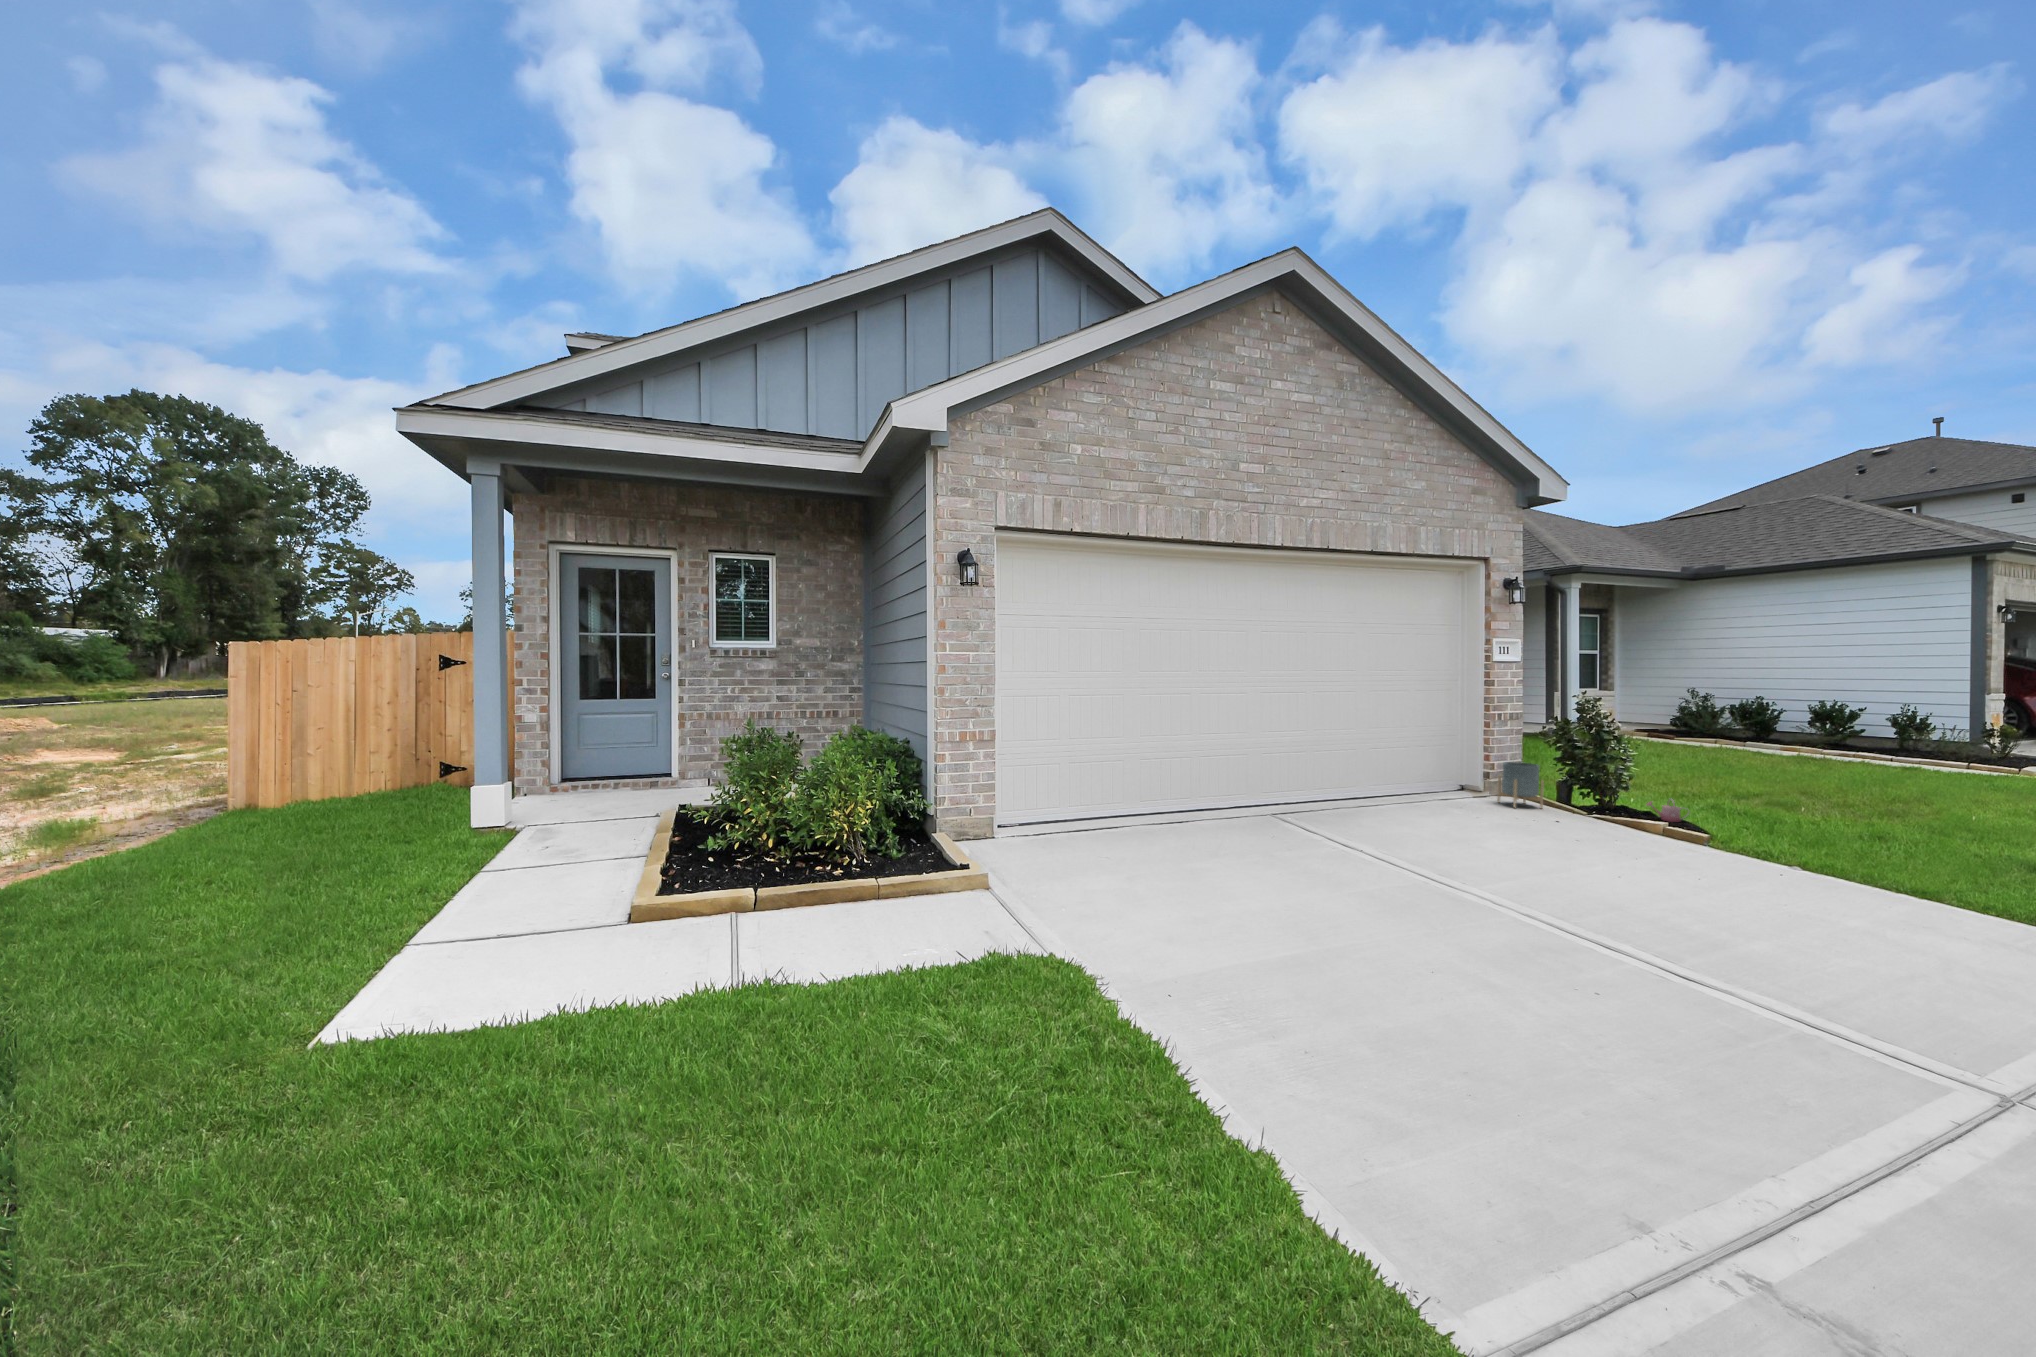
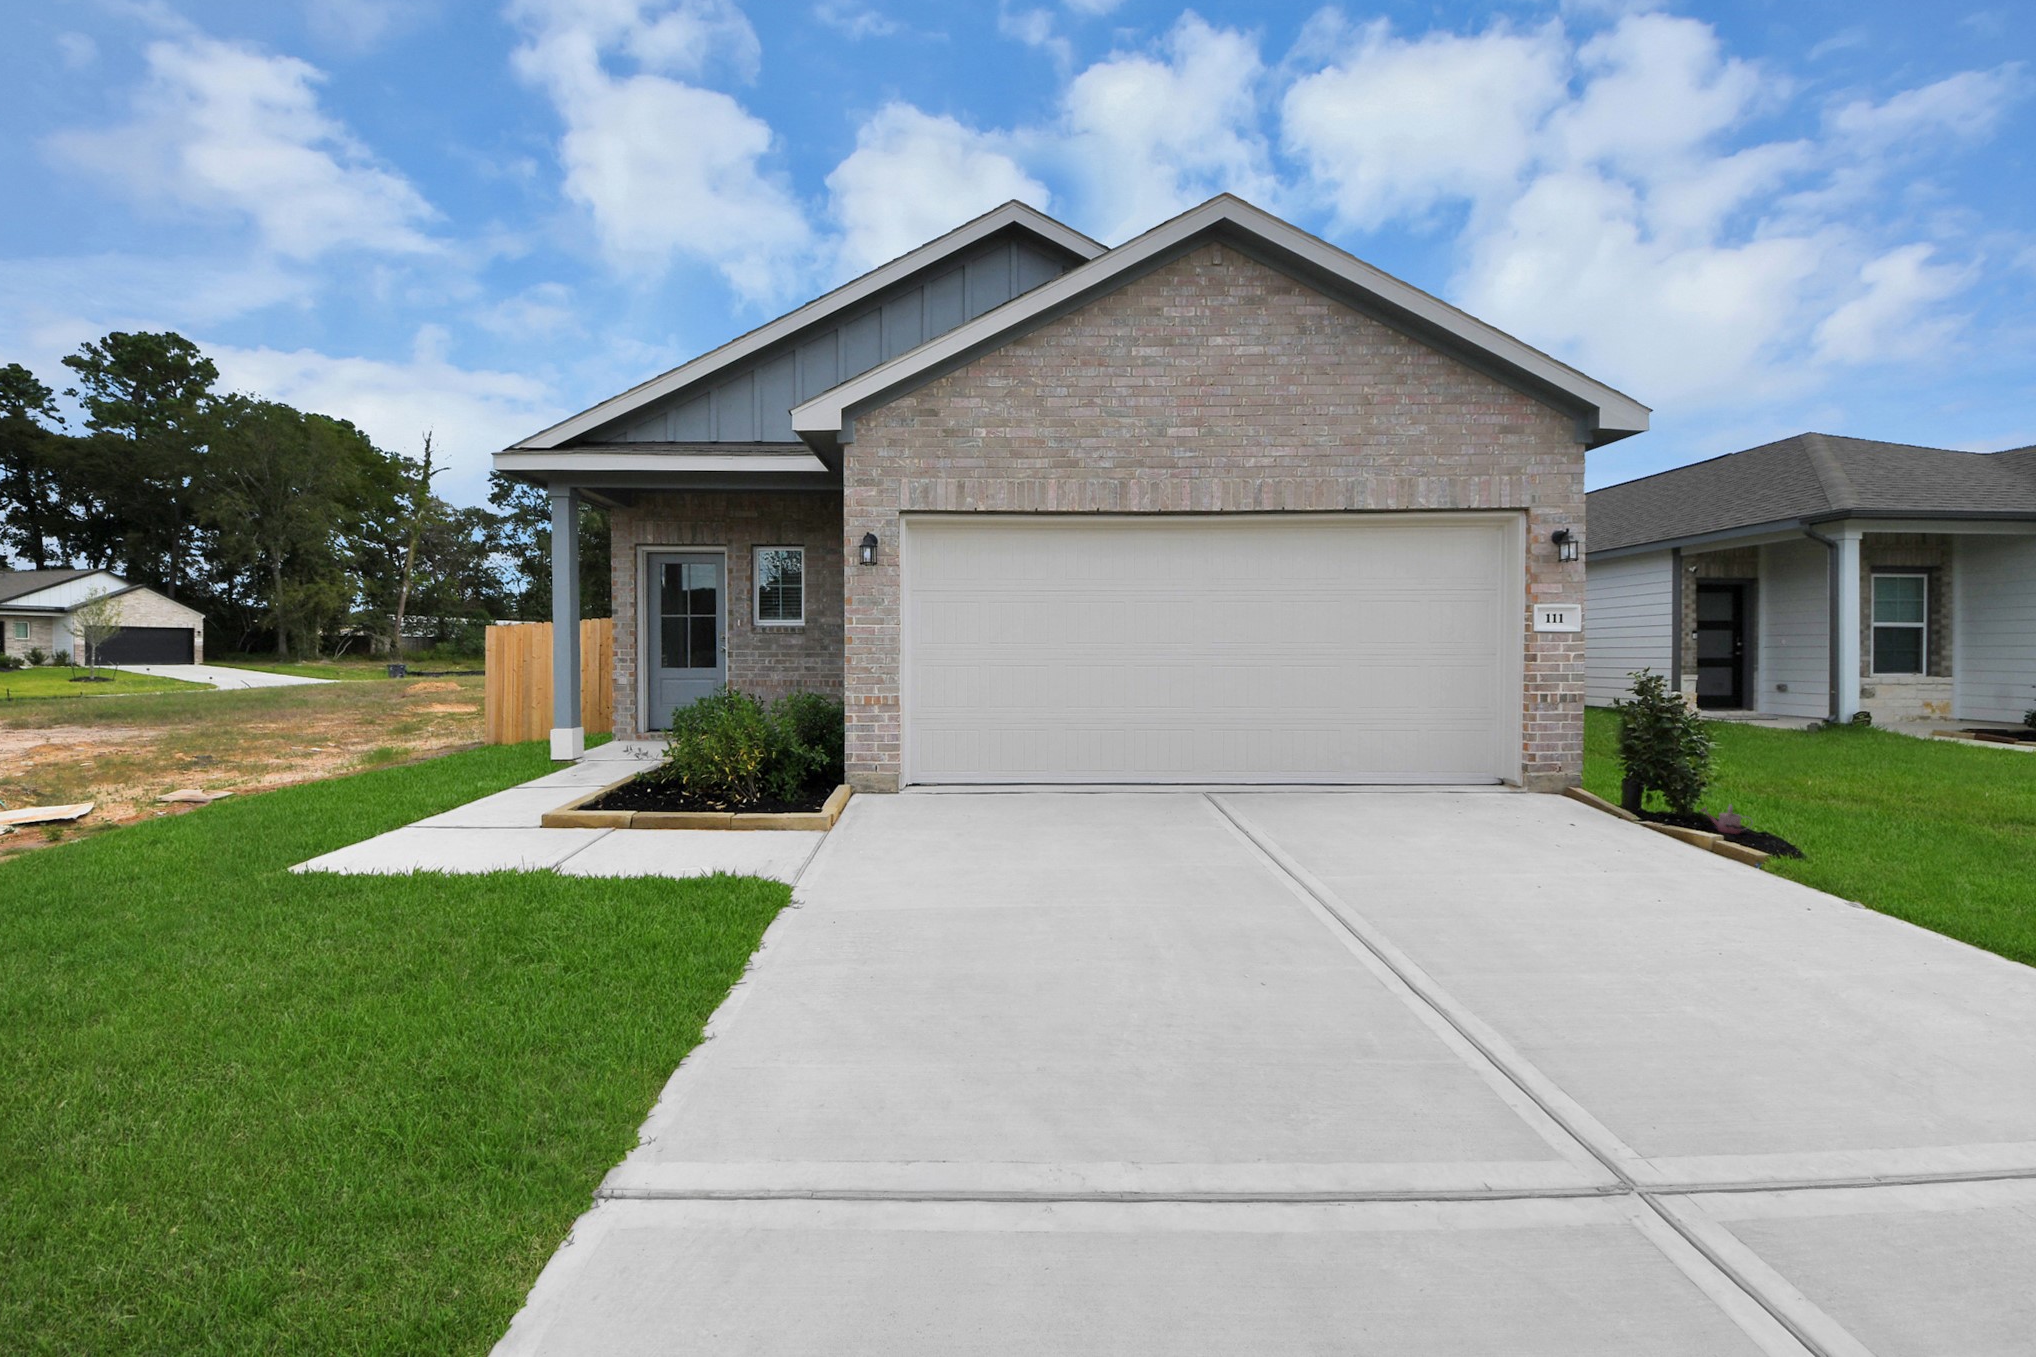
planter: present [1497,762,1544,809] -> none [1538,754,1583,811]

